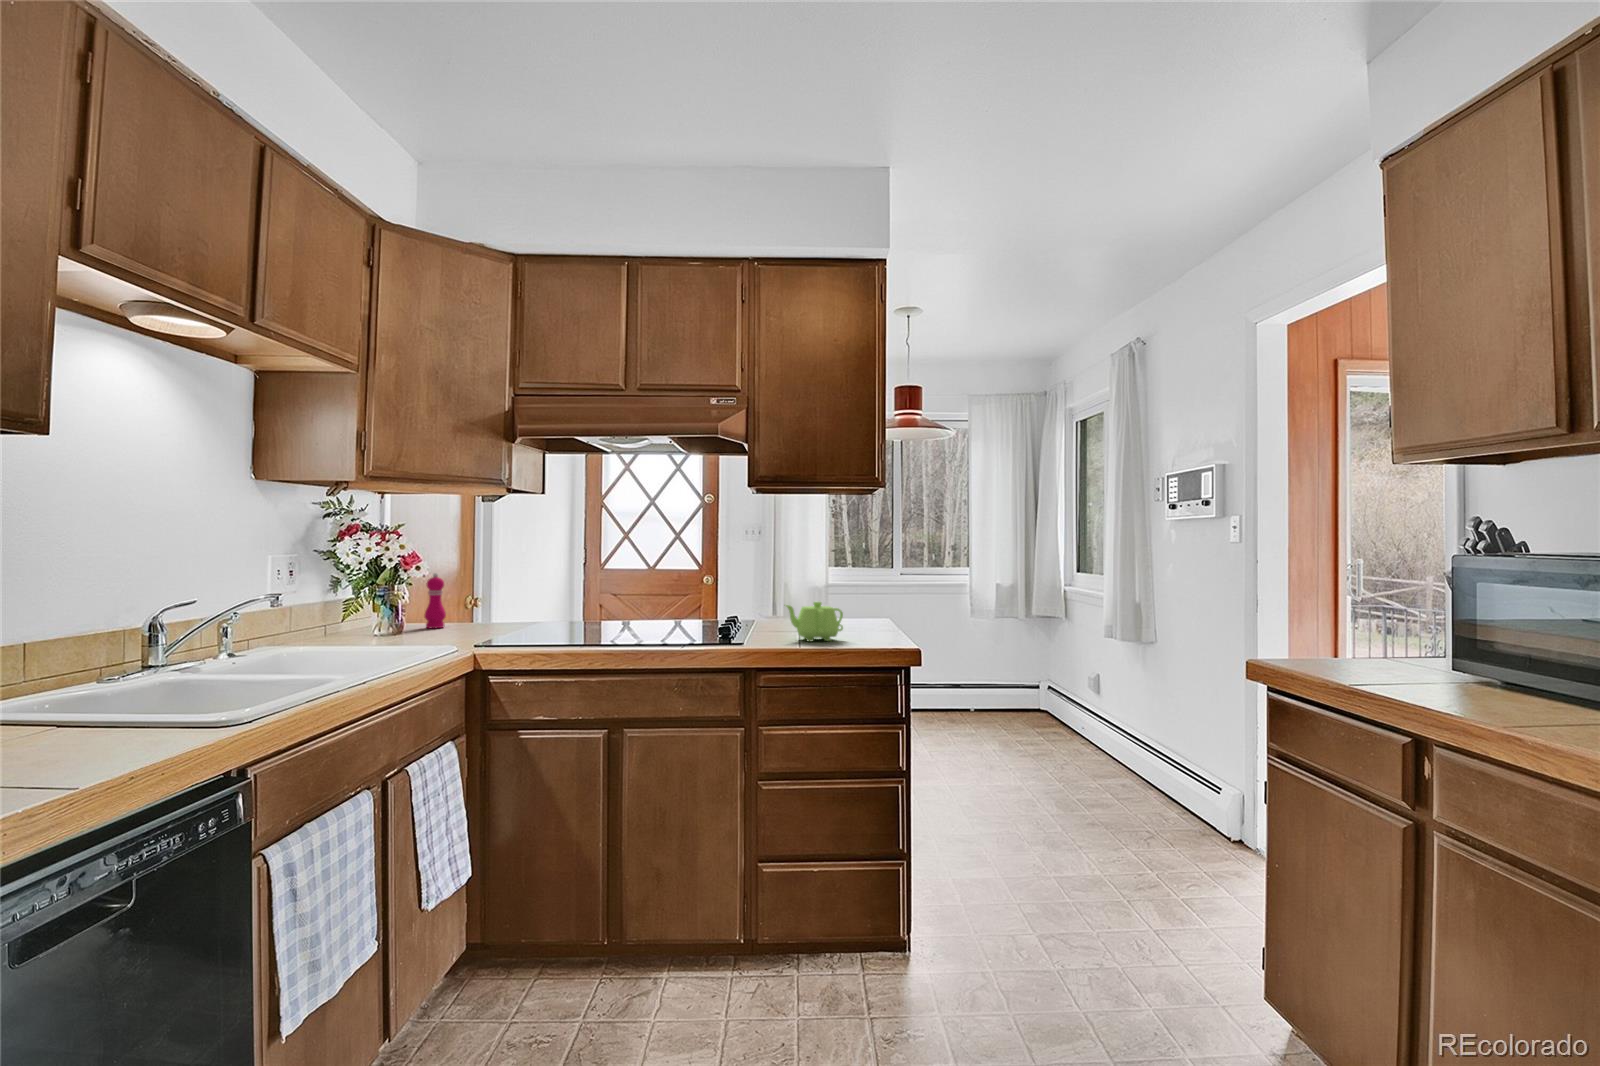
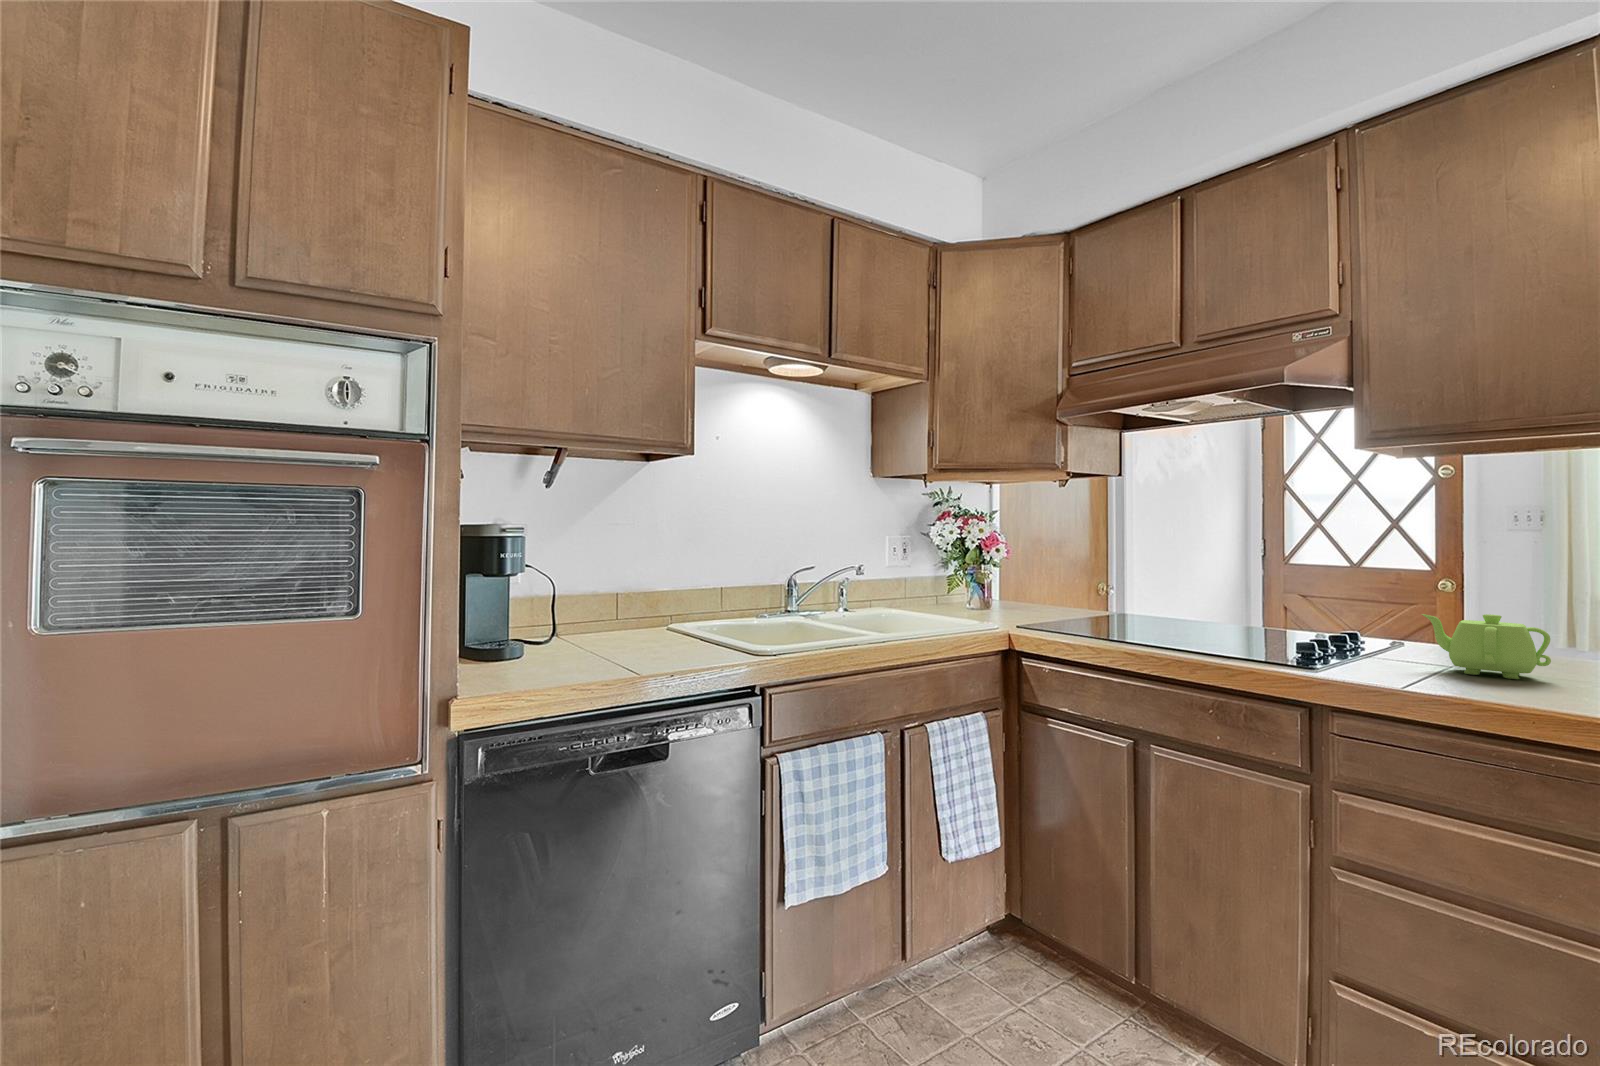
pepper mill: present [425,573,446,628] -> none [1017,557,1036,608]

